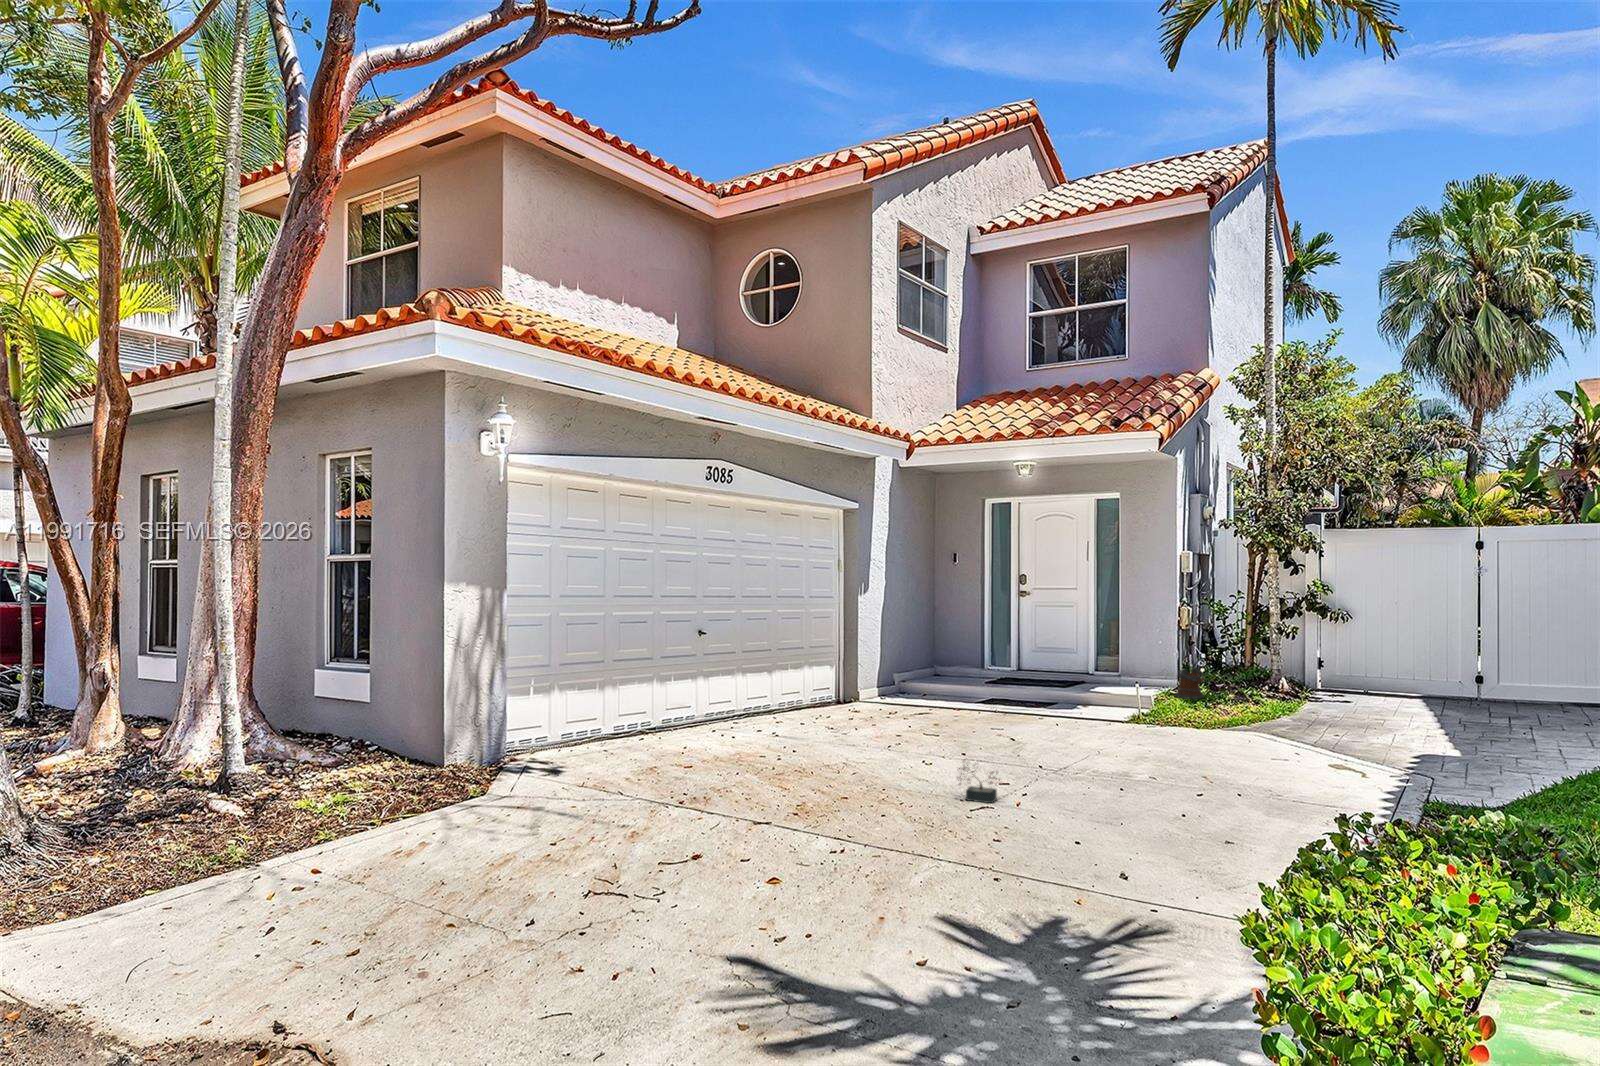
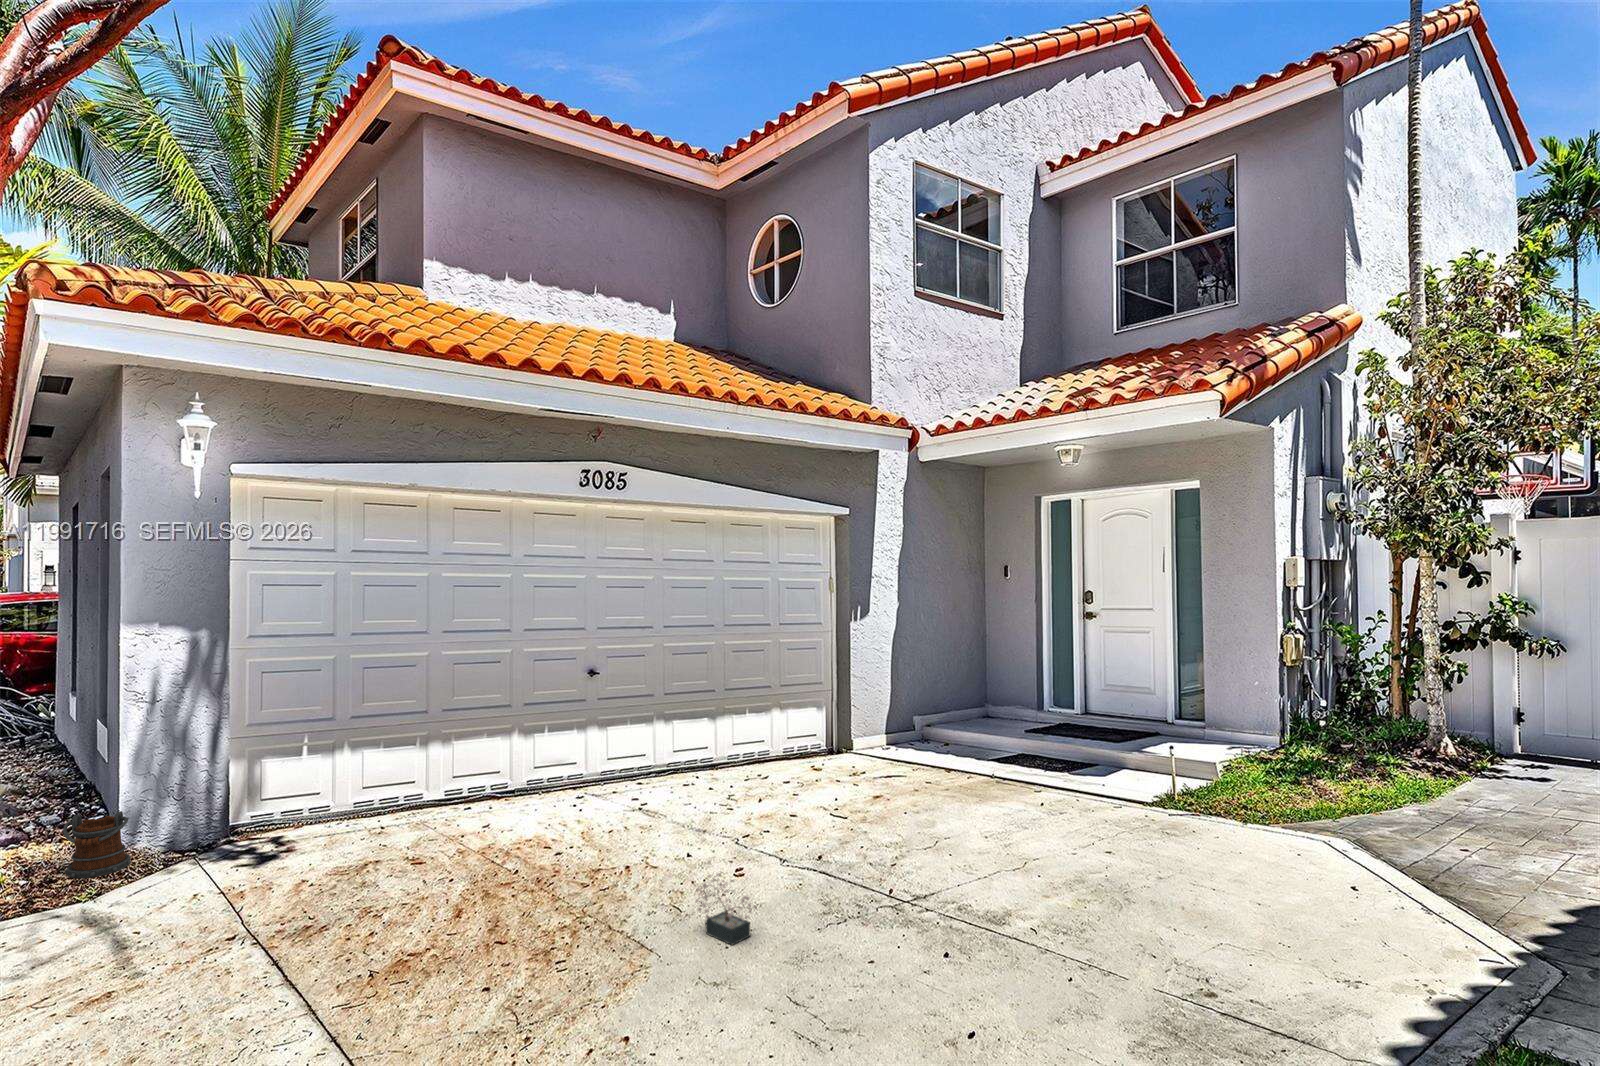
bucket: present [1175,668,1204,699] -> present [63,811,131,878]

